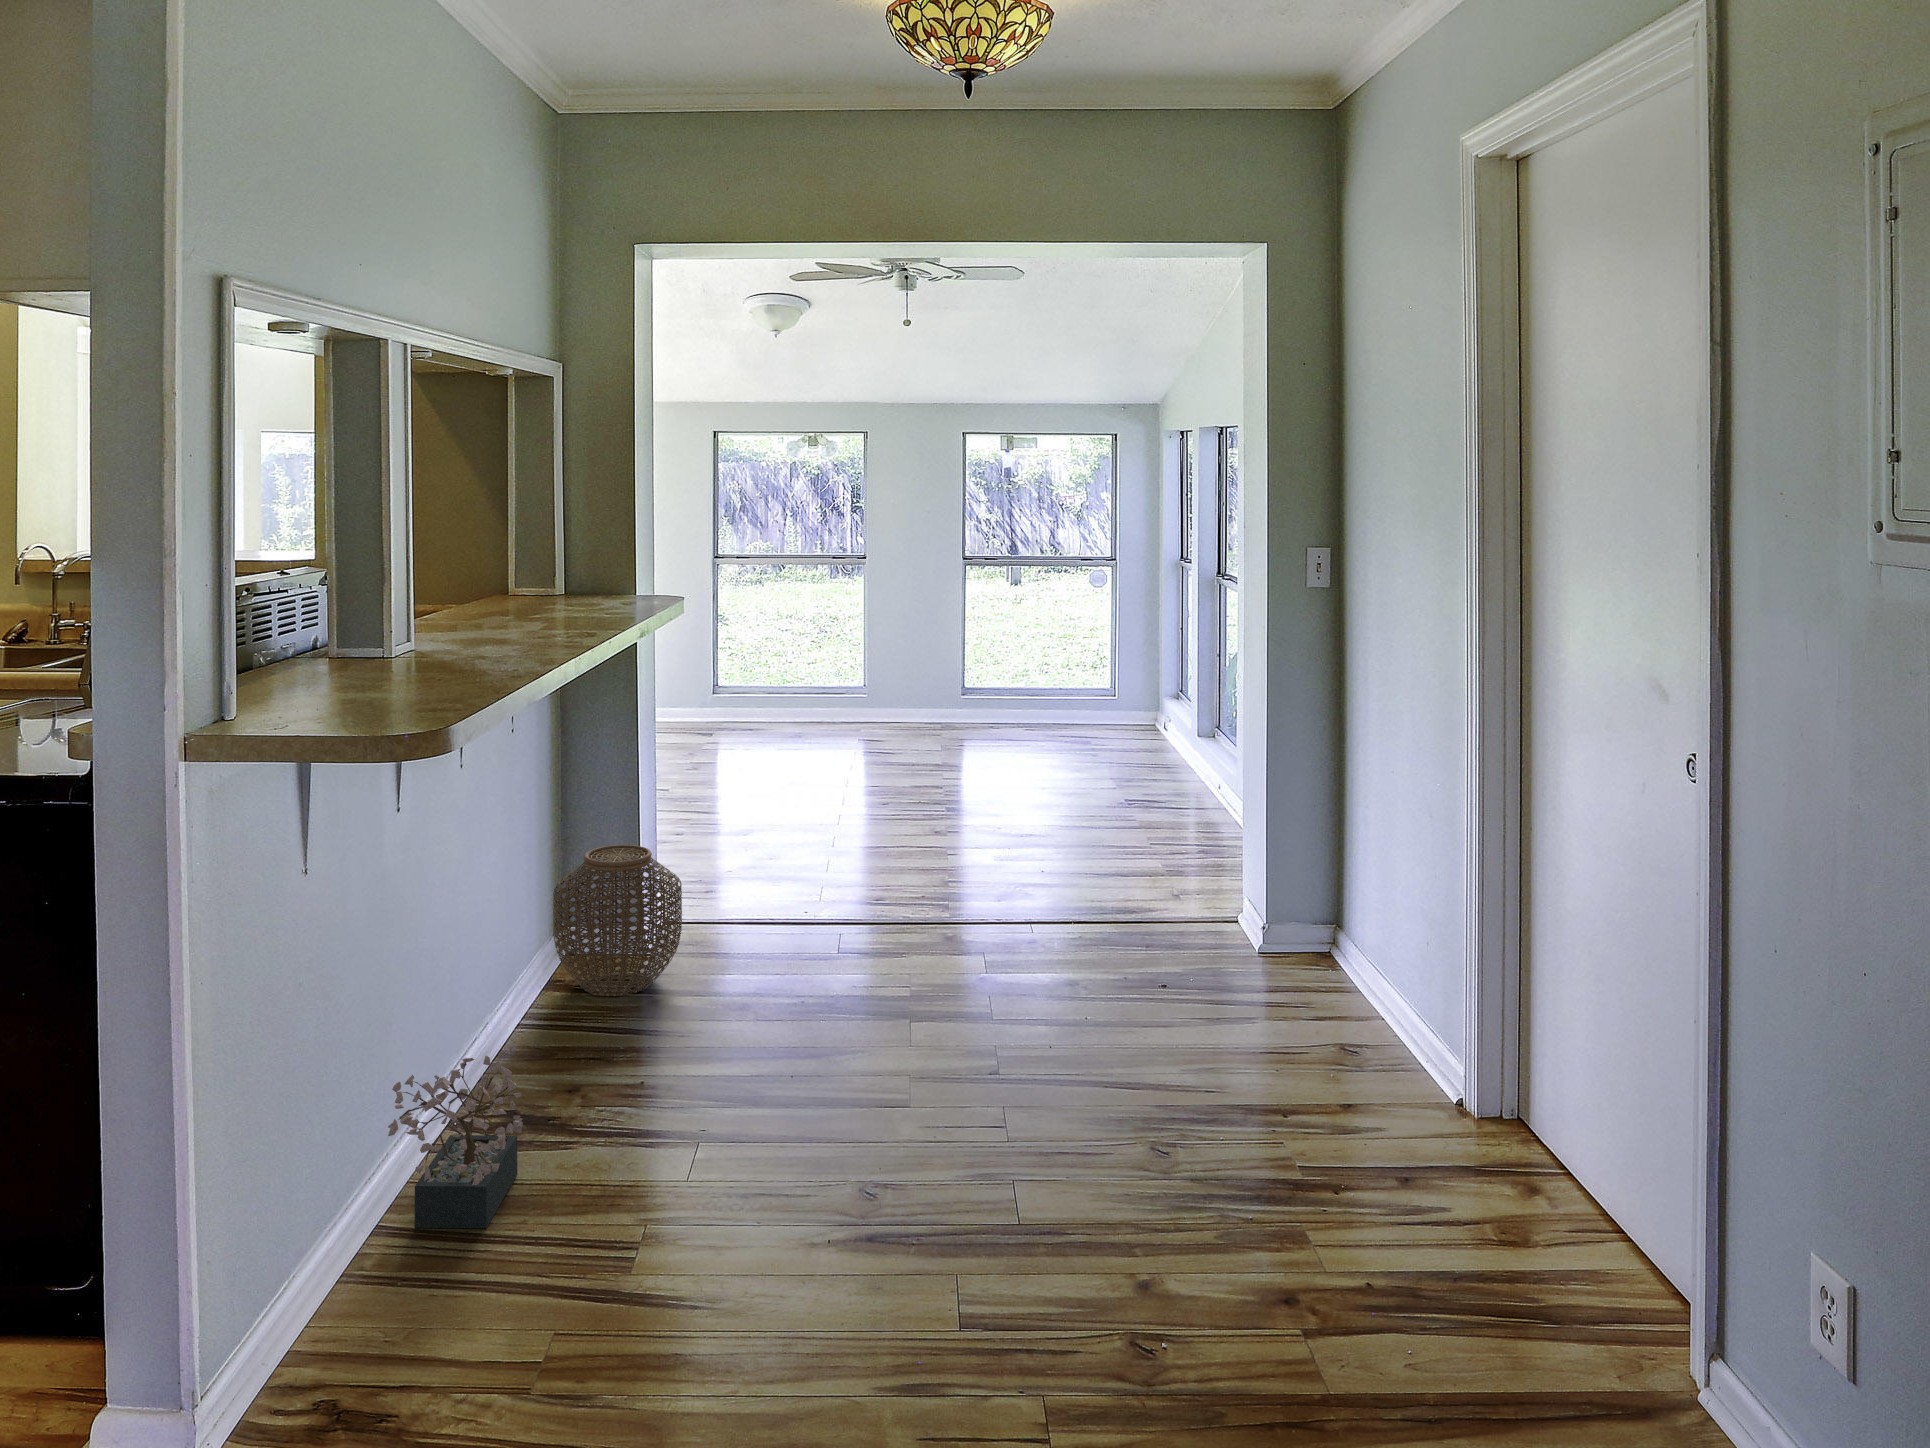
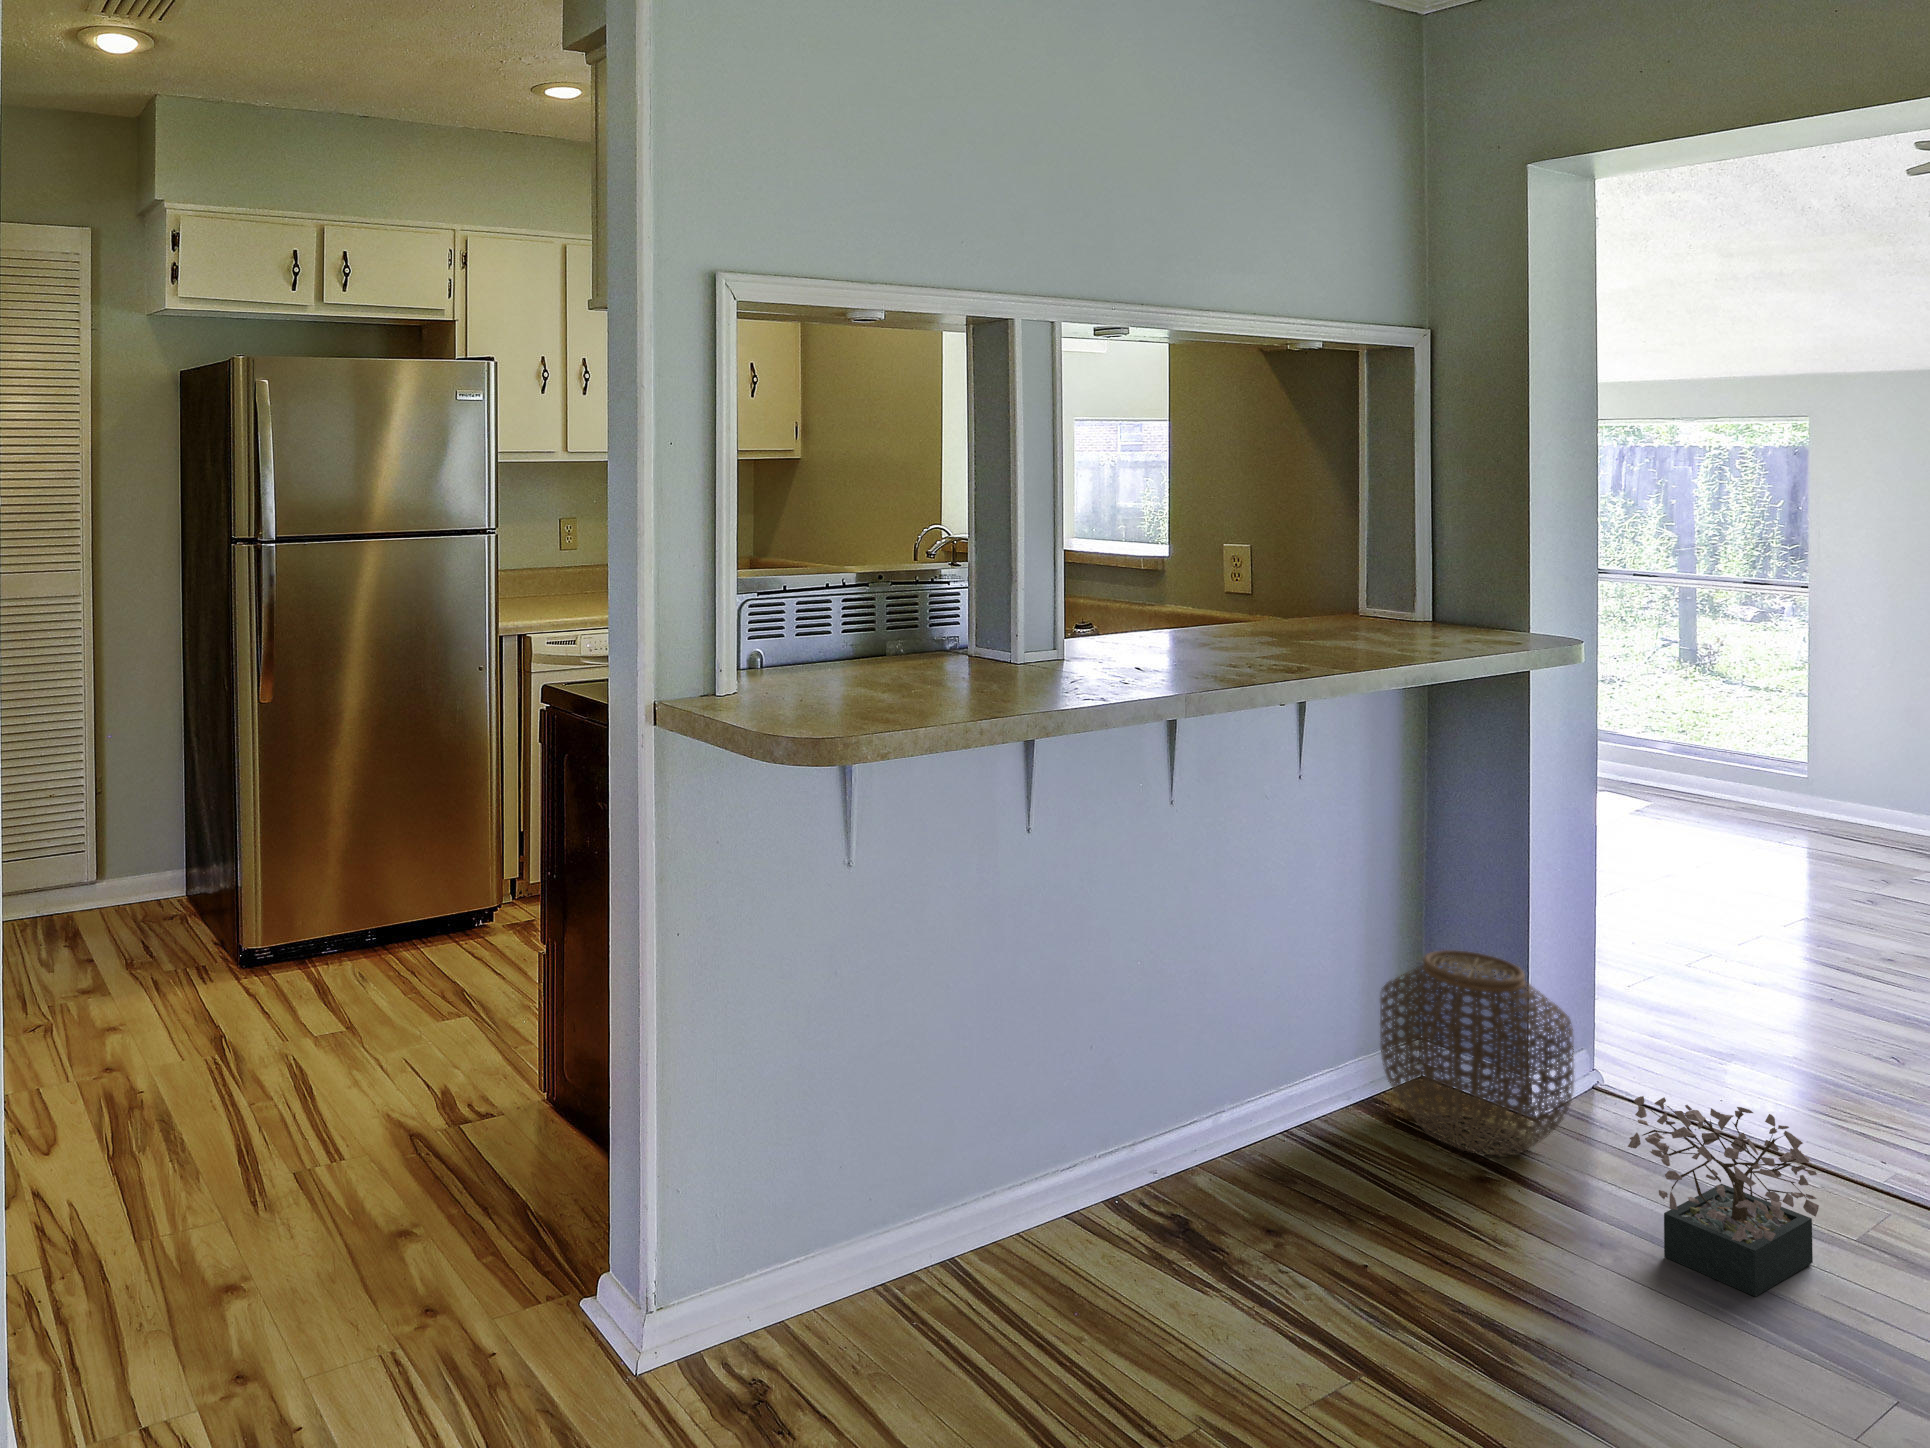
decorative plant: present [388,1056,523,1228] -> present [1628,1096,1819,1297]

